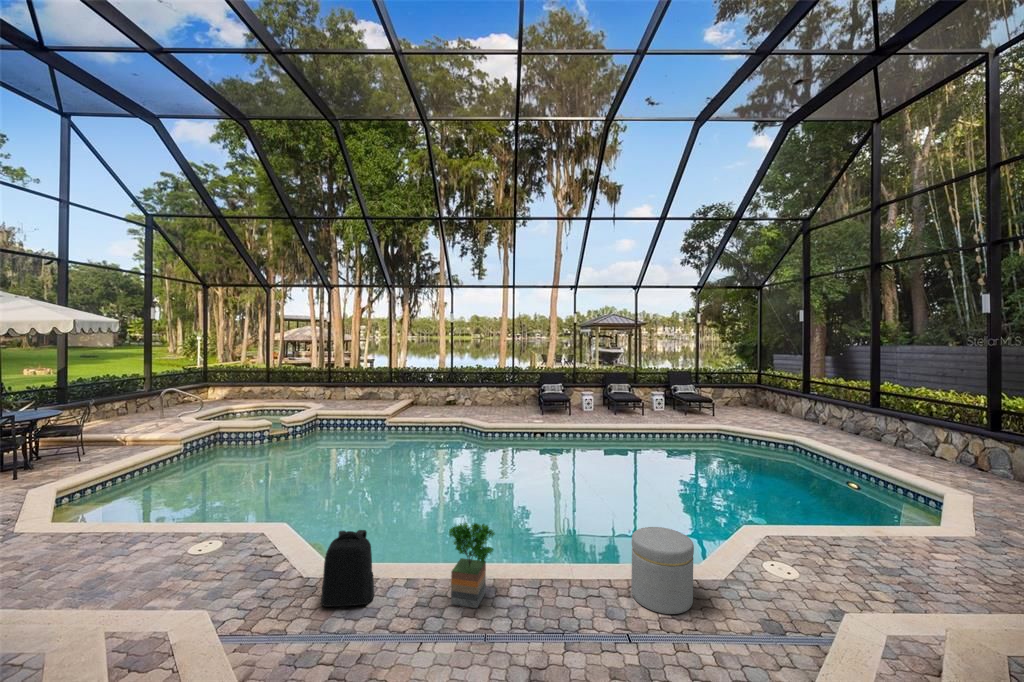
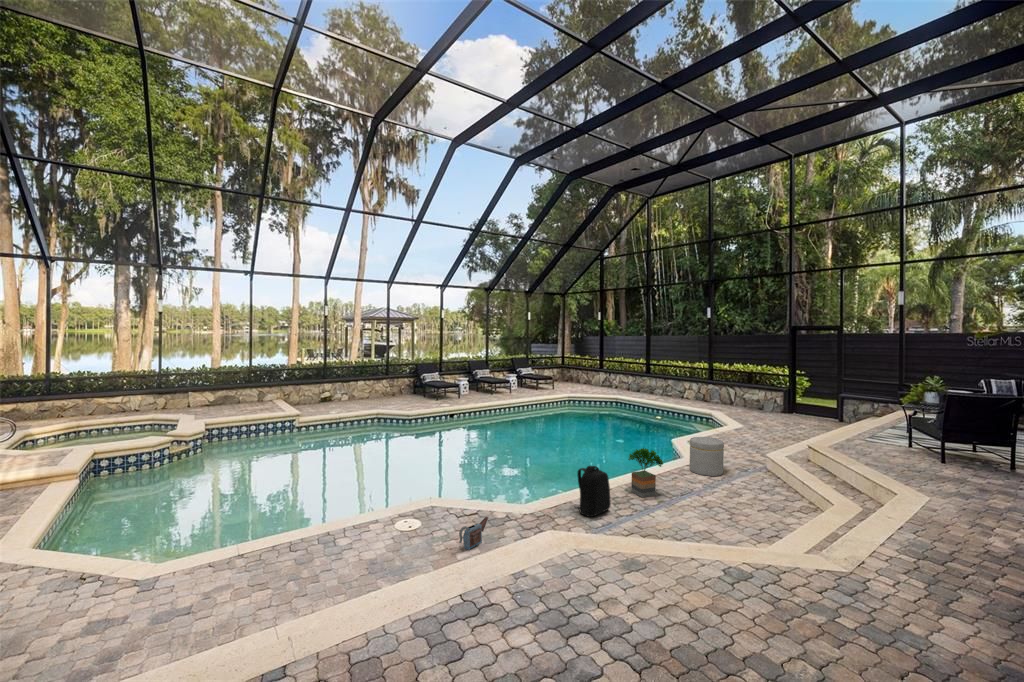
watering can: none [128,560,190,594] -> present [459,517,488,550]

